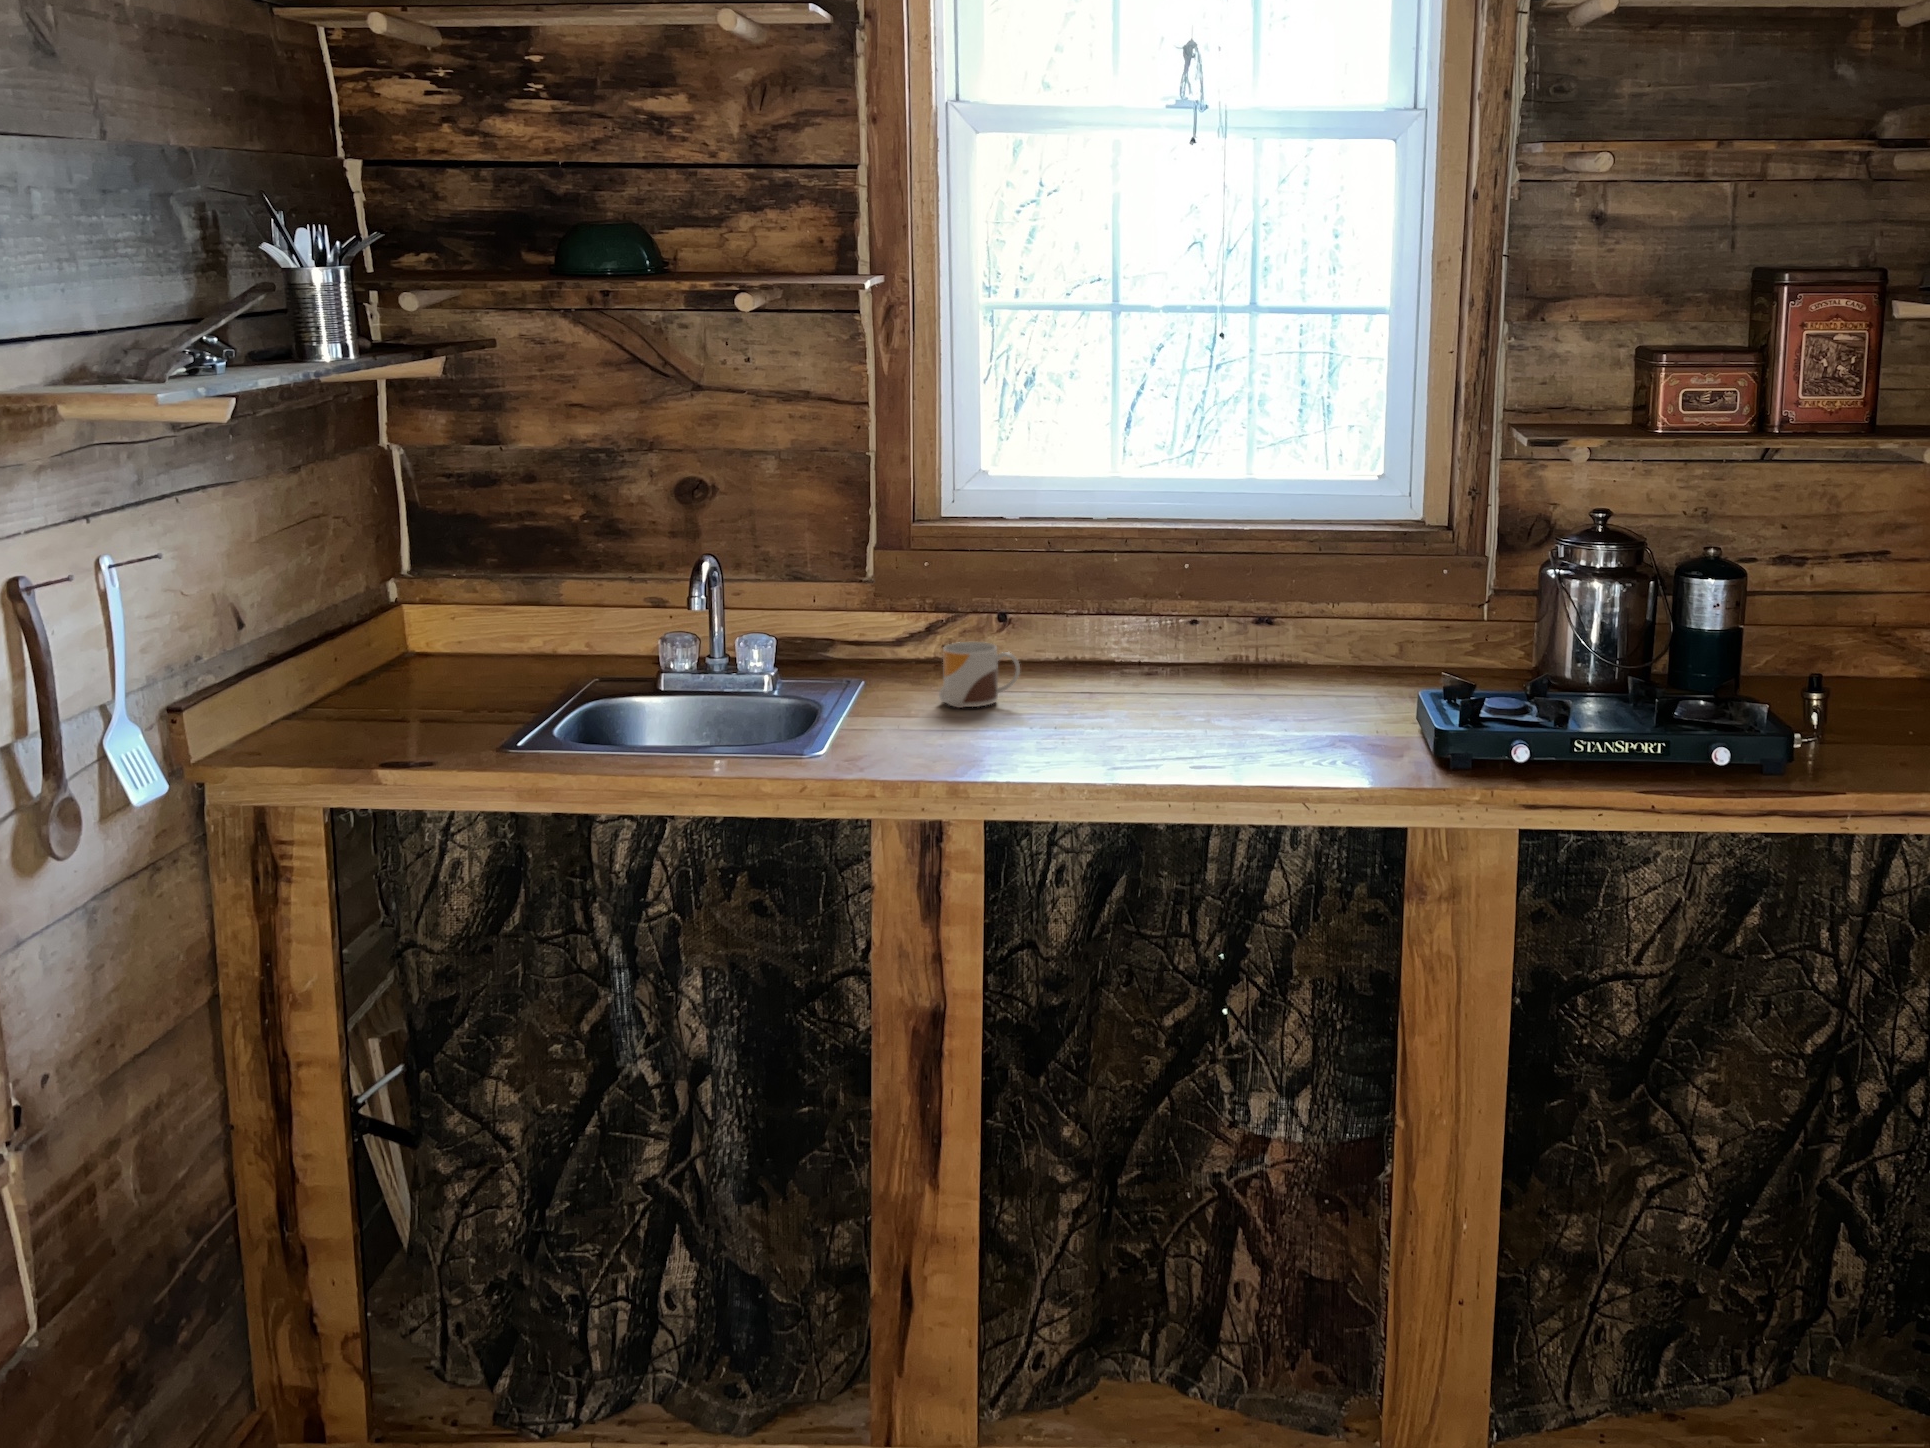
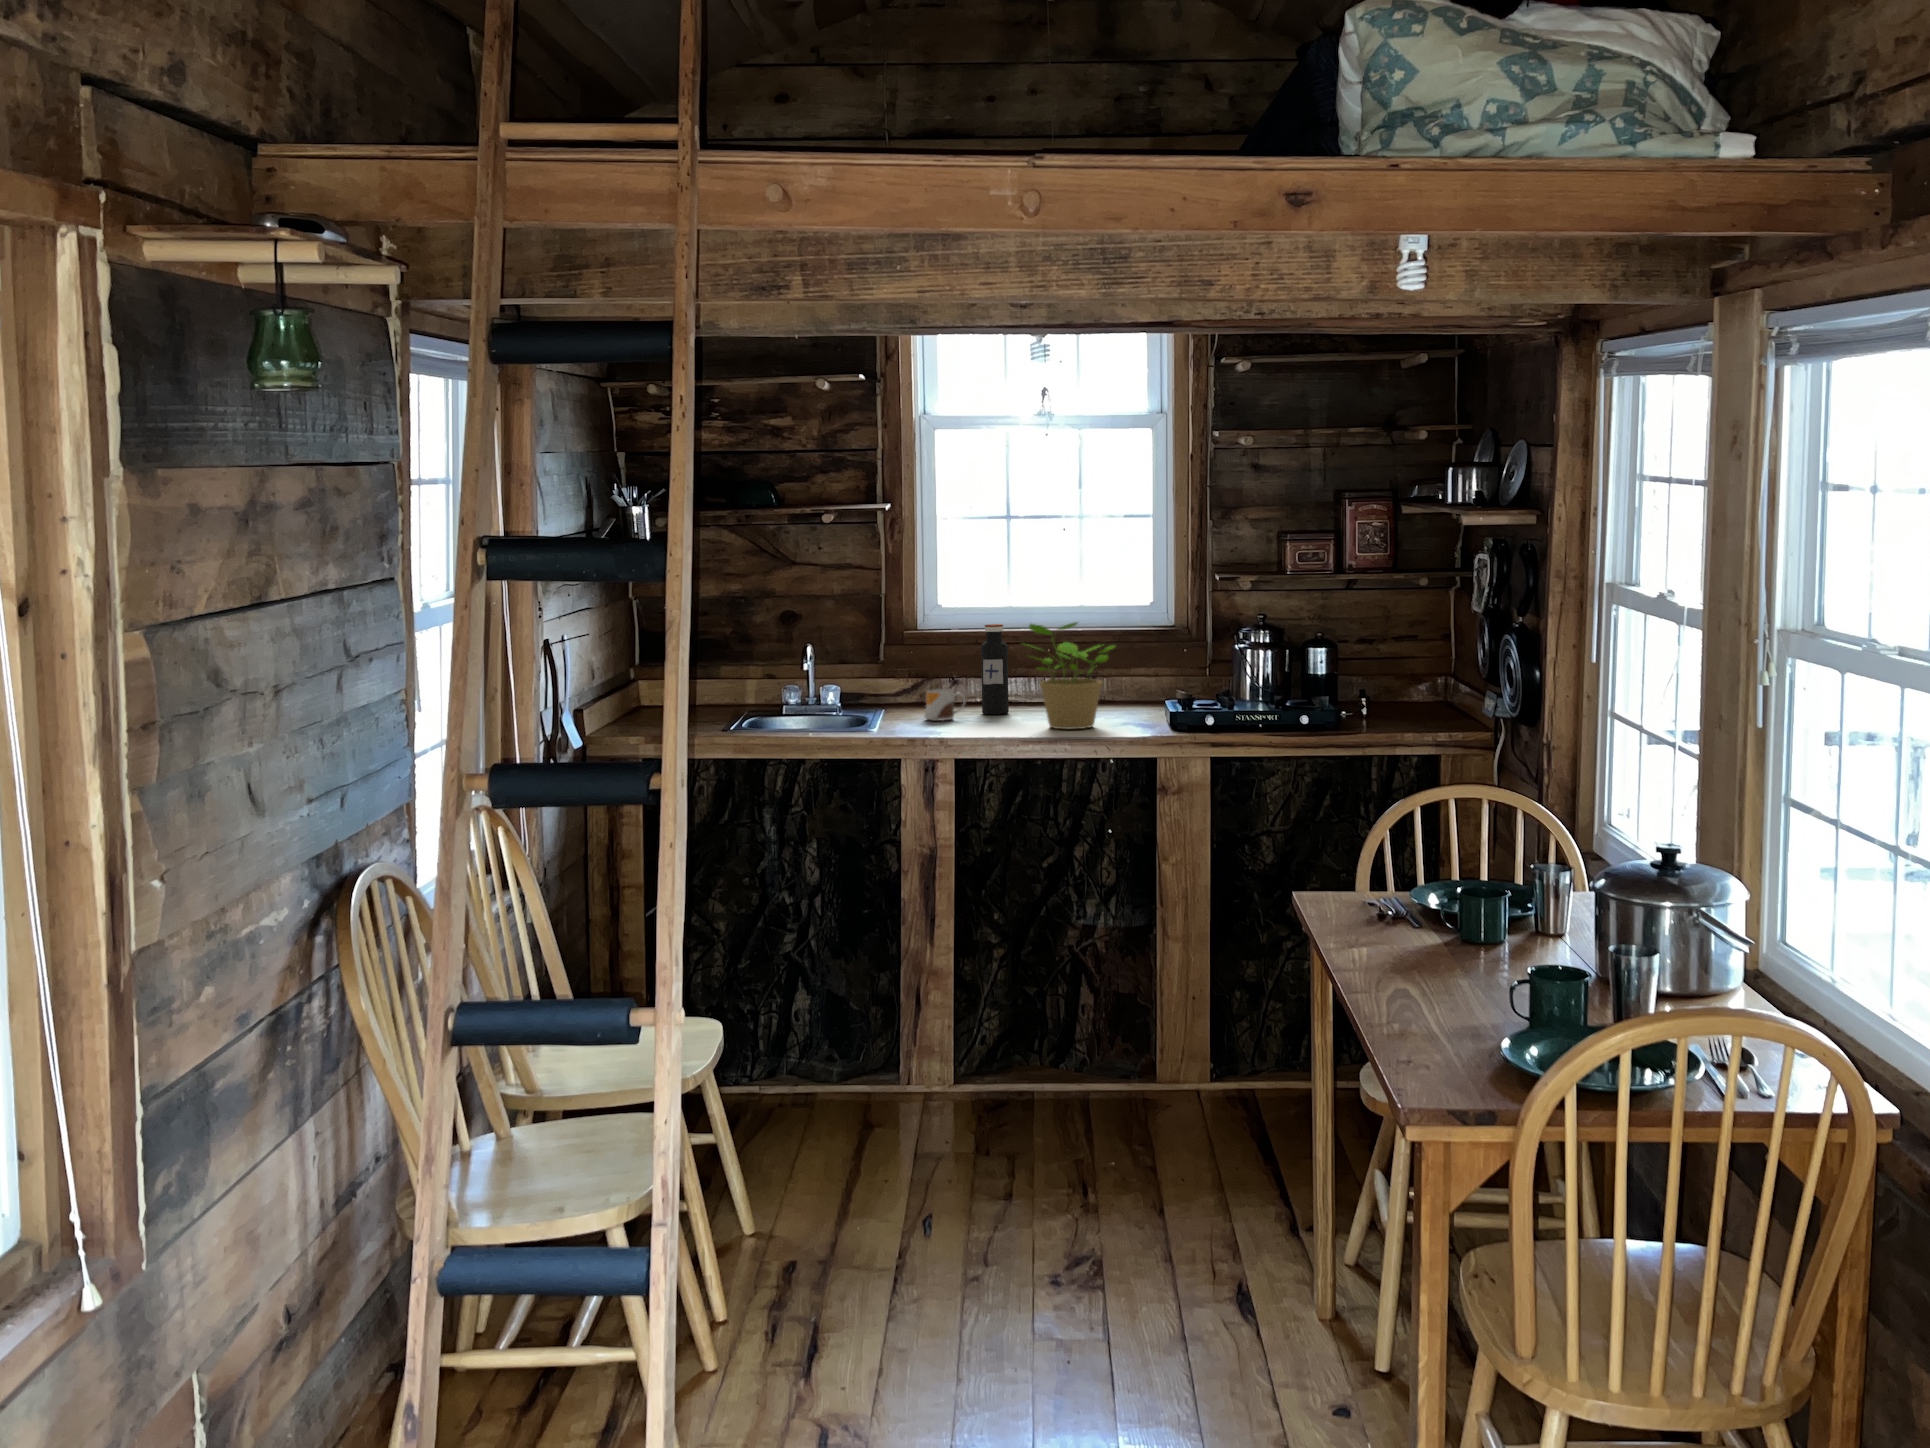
water bottle: none [1055,513,1107,688] -> present [981,624,1009,714]
potted plant: none [1123,535,1325,750] -> present [1027,622,1115,729]

